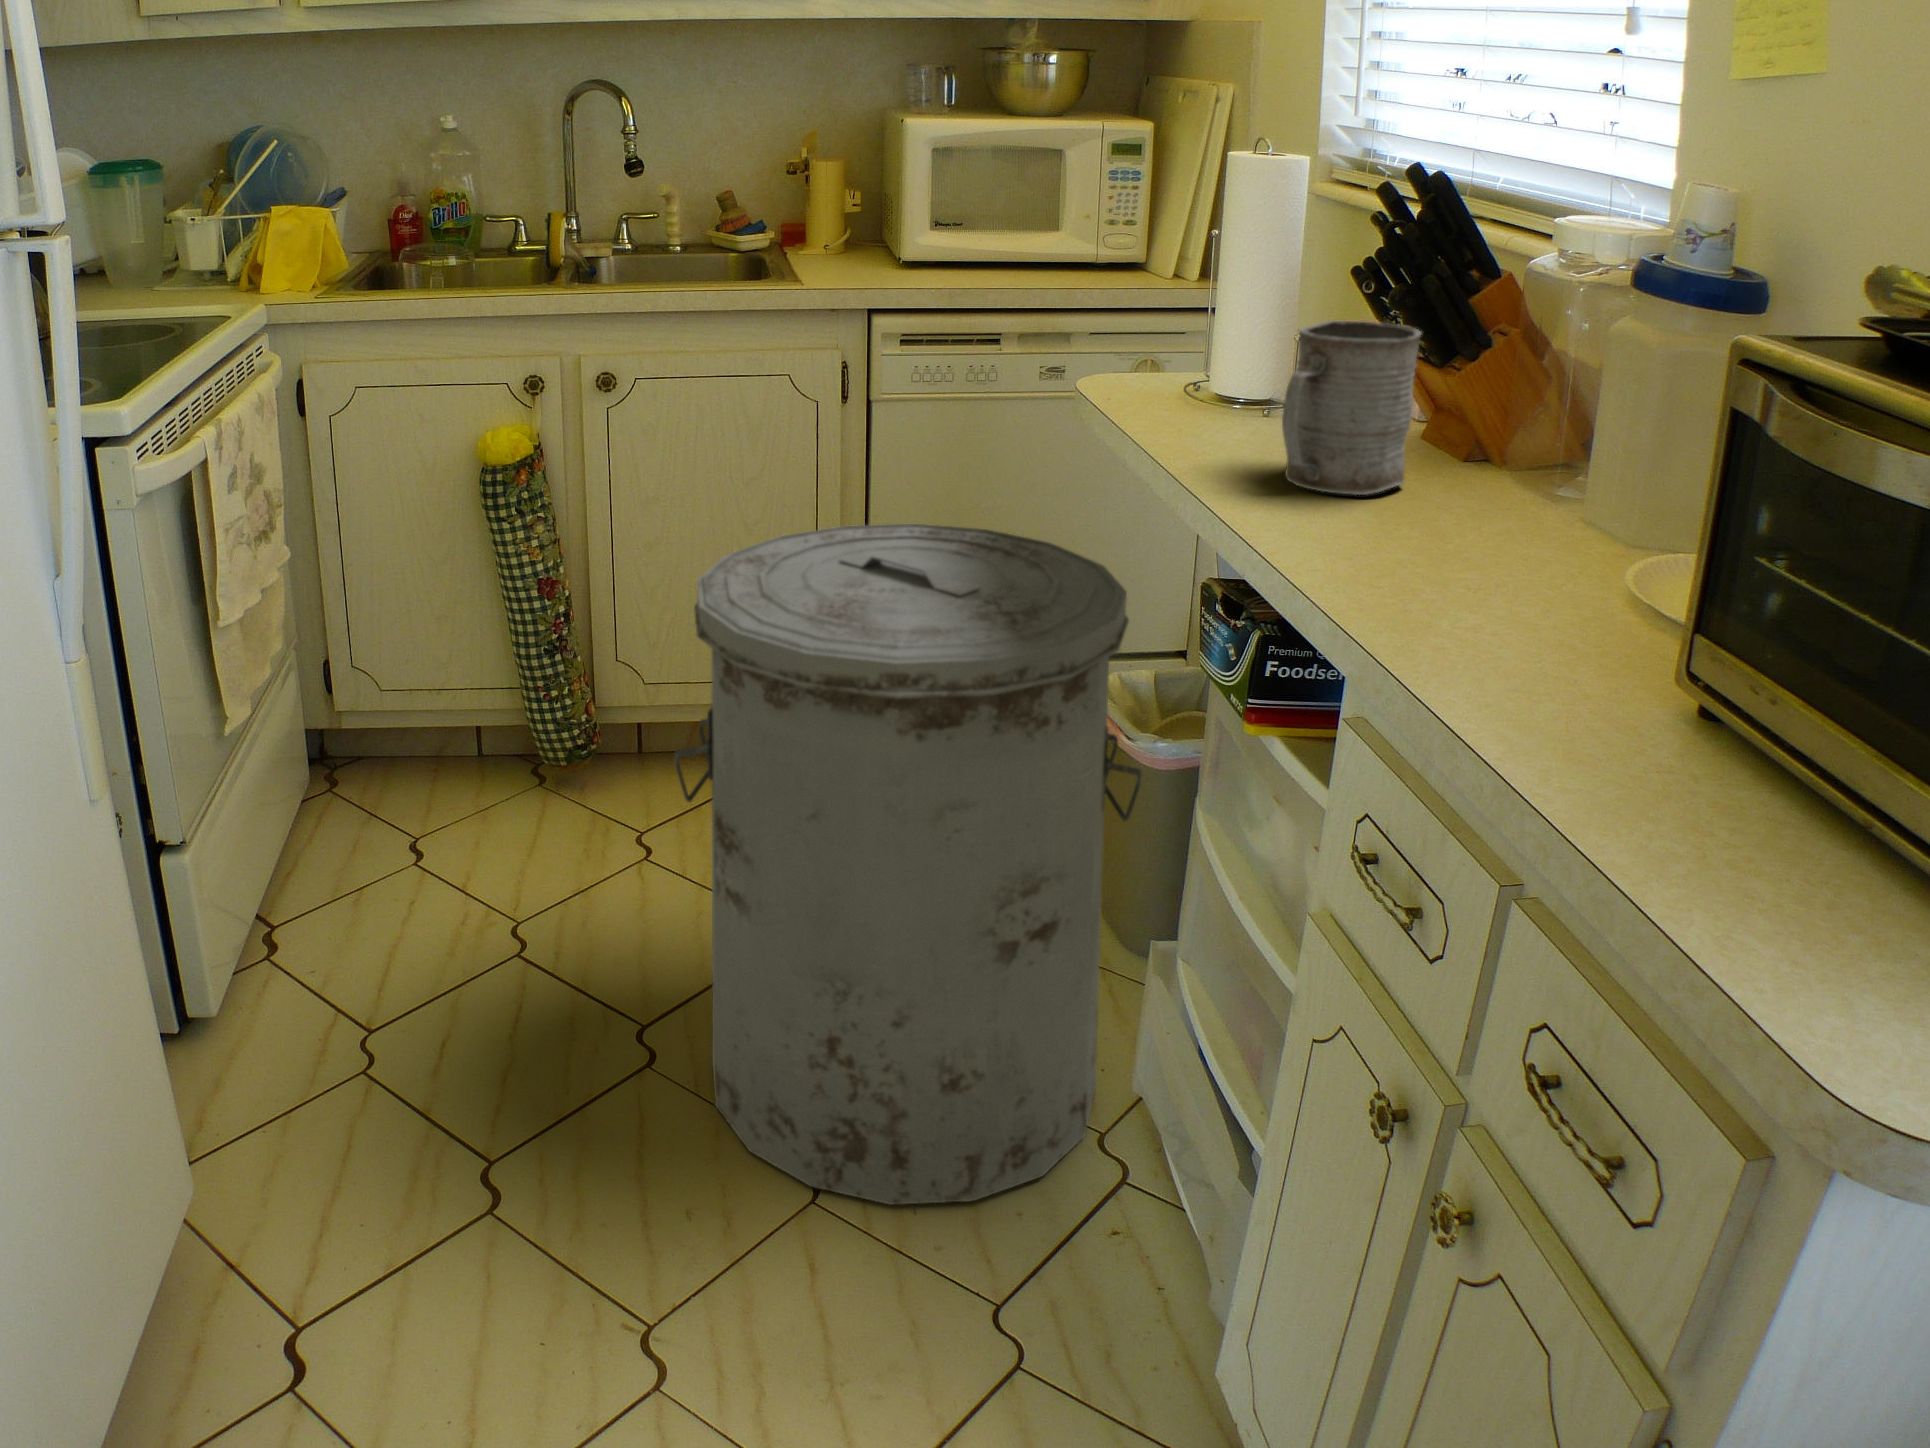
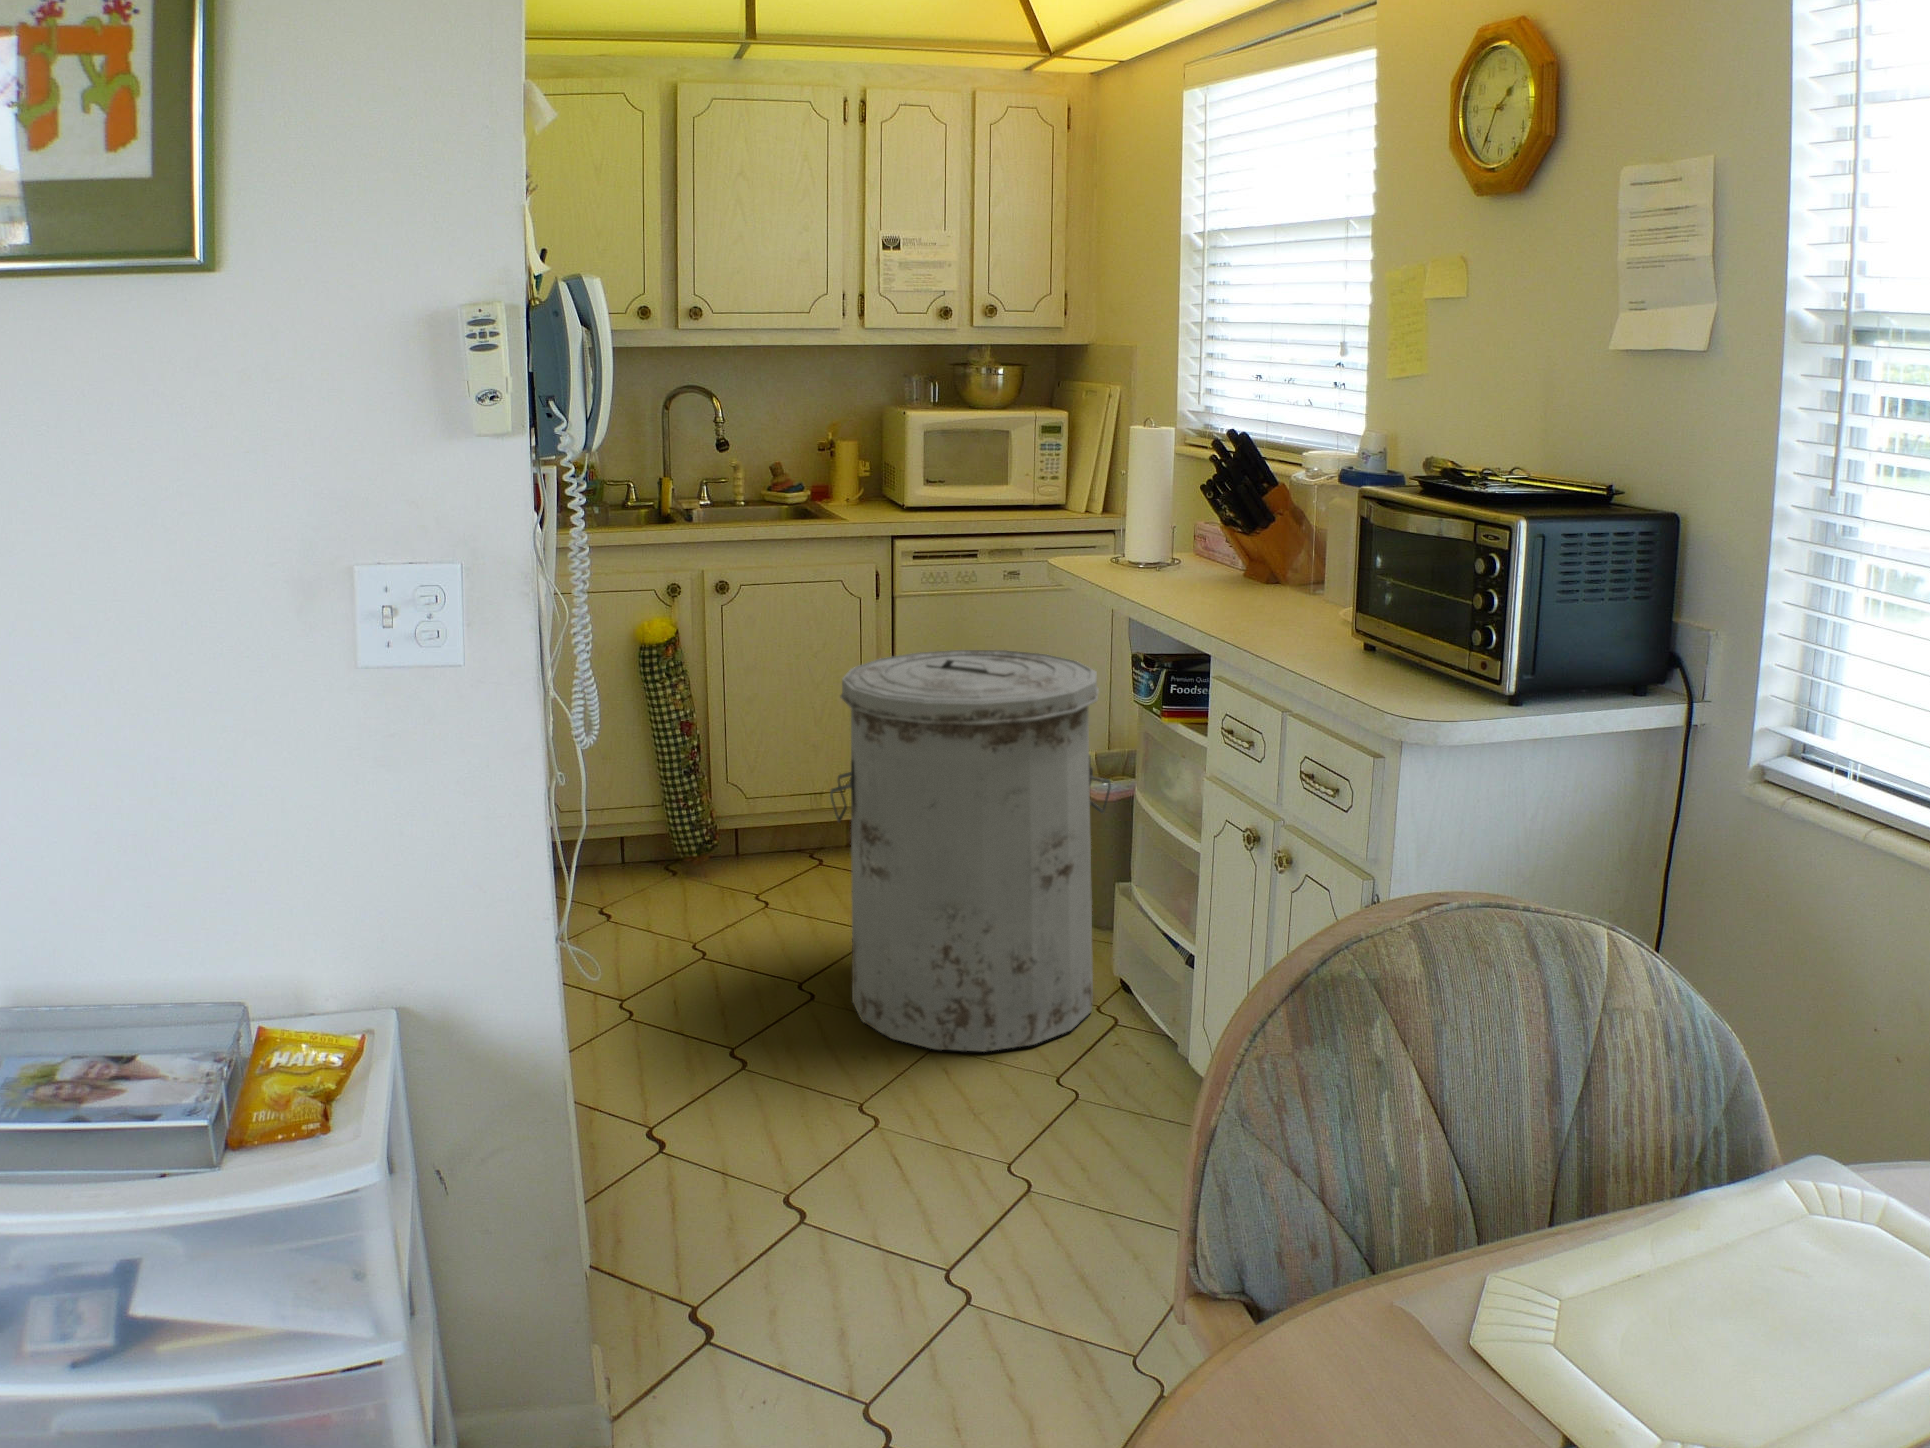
mug: present [1282,320,1421,495] -> none [1183,503,1247,590]

